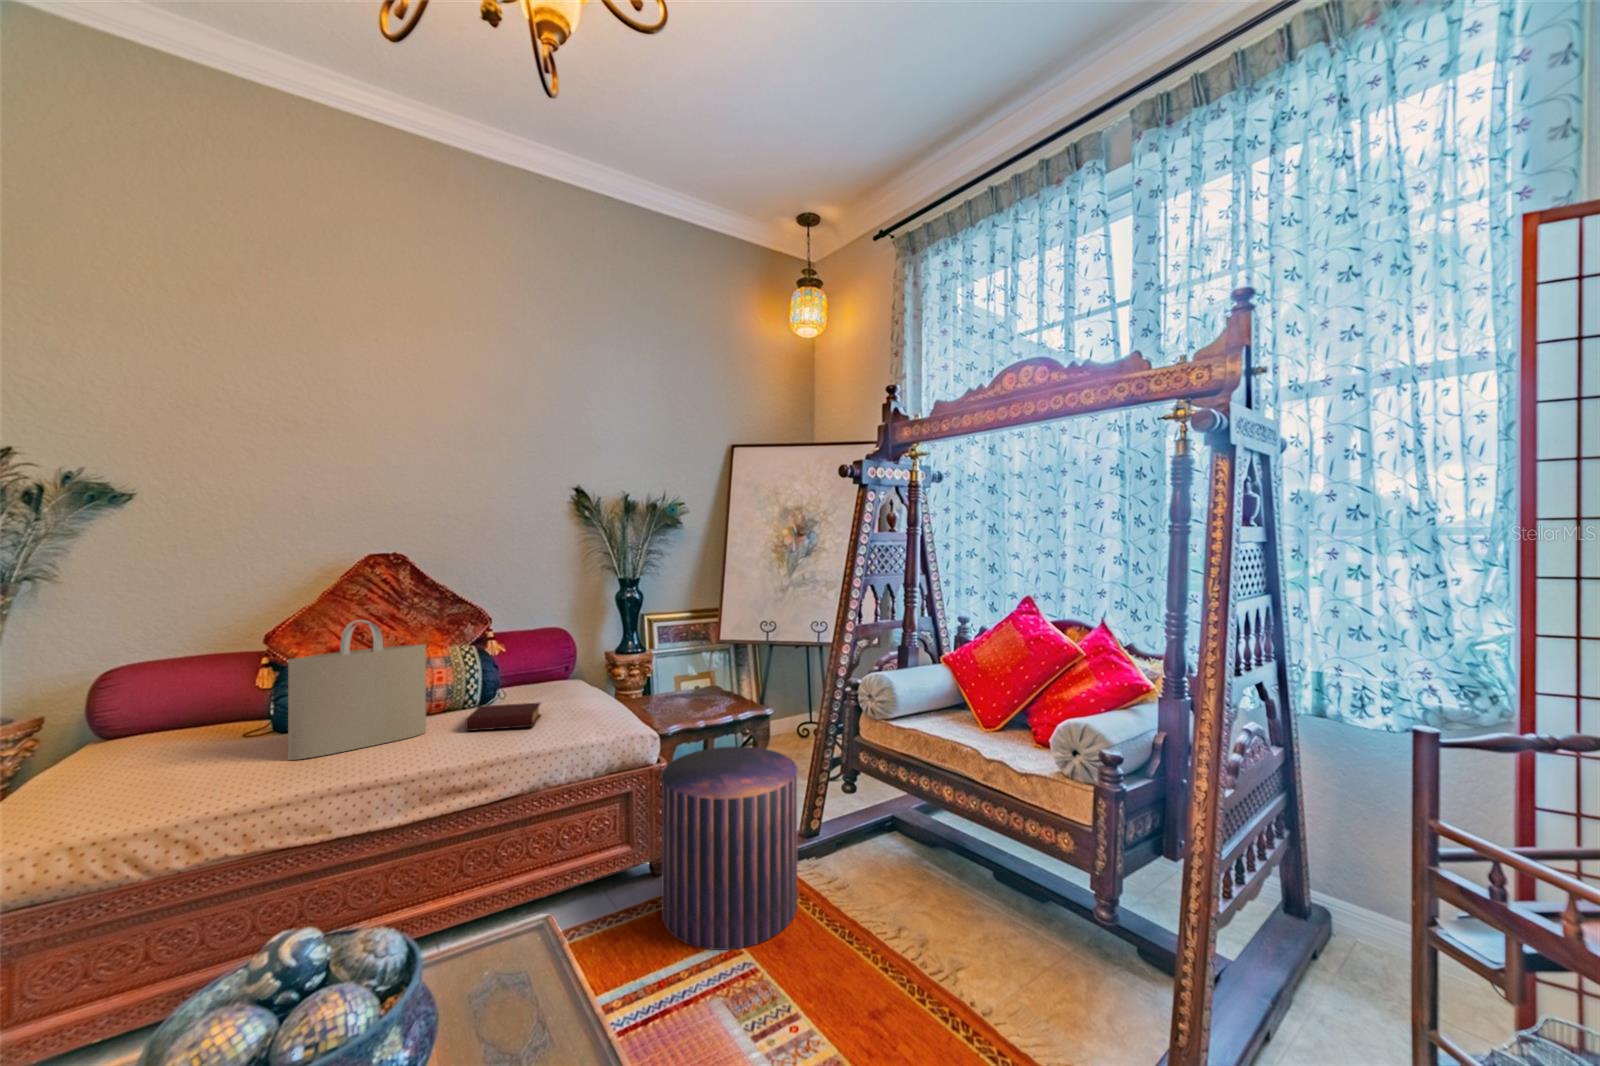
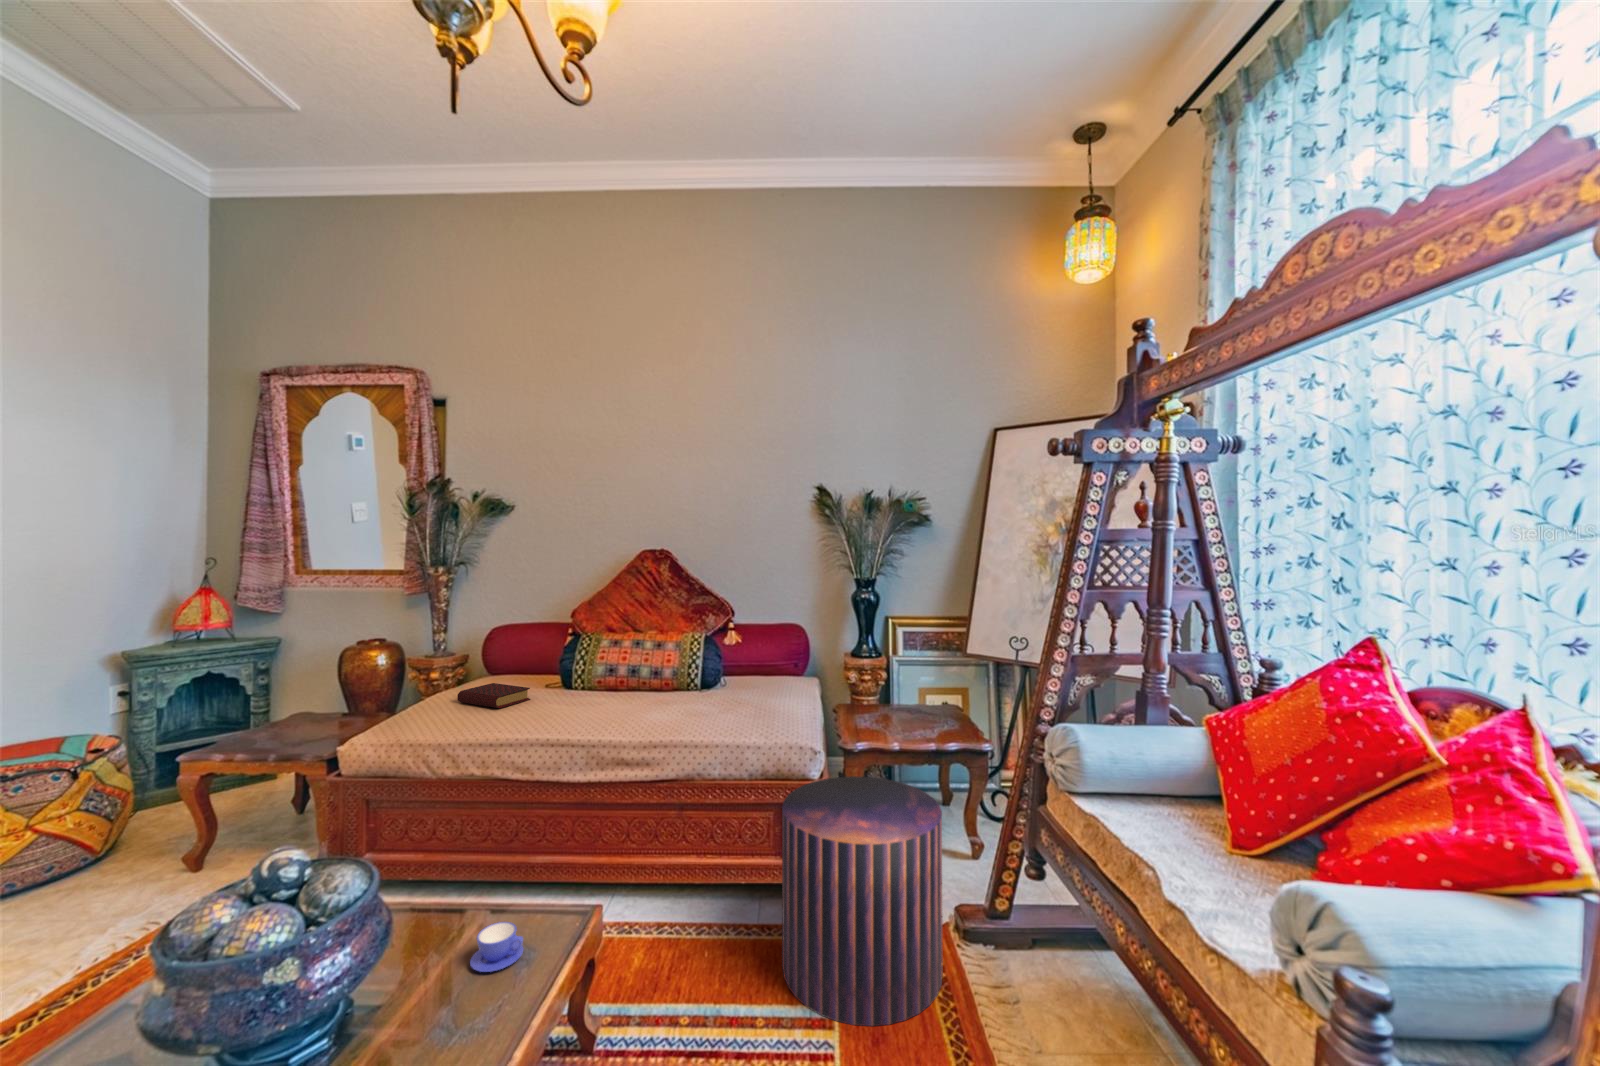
tote bag: present [288,620,426,760] -> none [539,603,637,710]
book: present [465,703,541,731] -> present [457,683,530,708]
teacup: none [476,957,534,1015] -> present [470,922,523,972]

